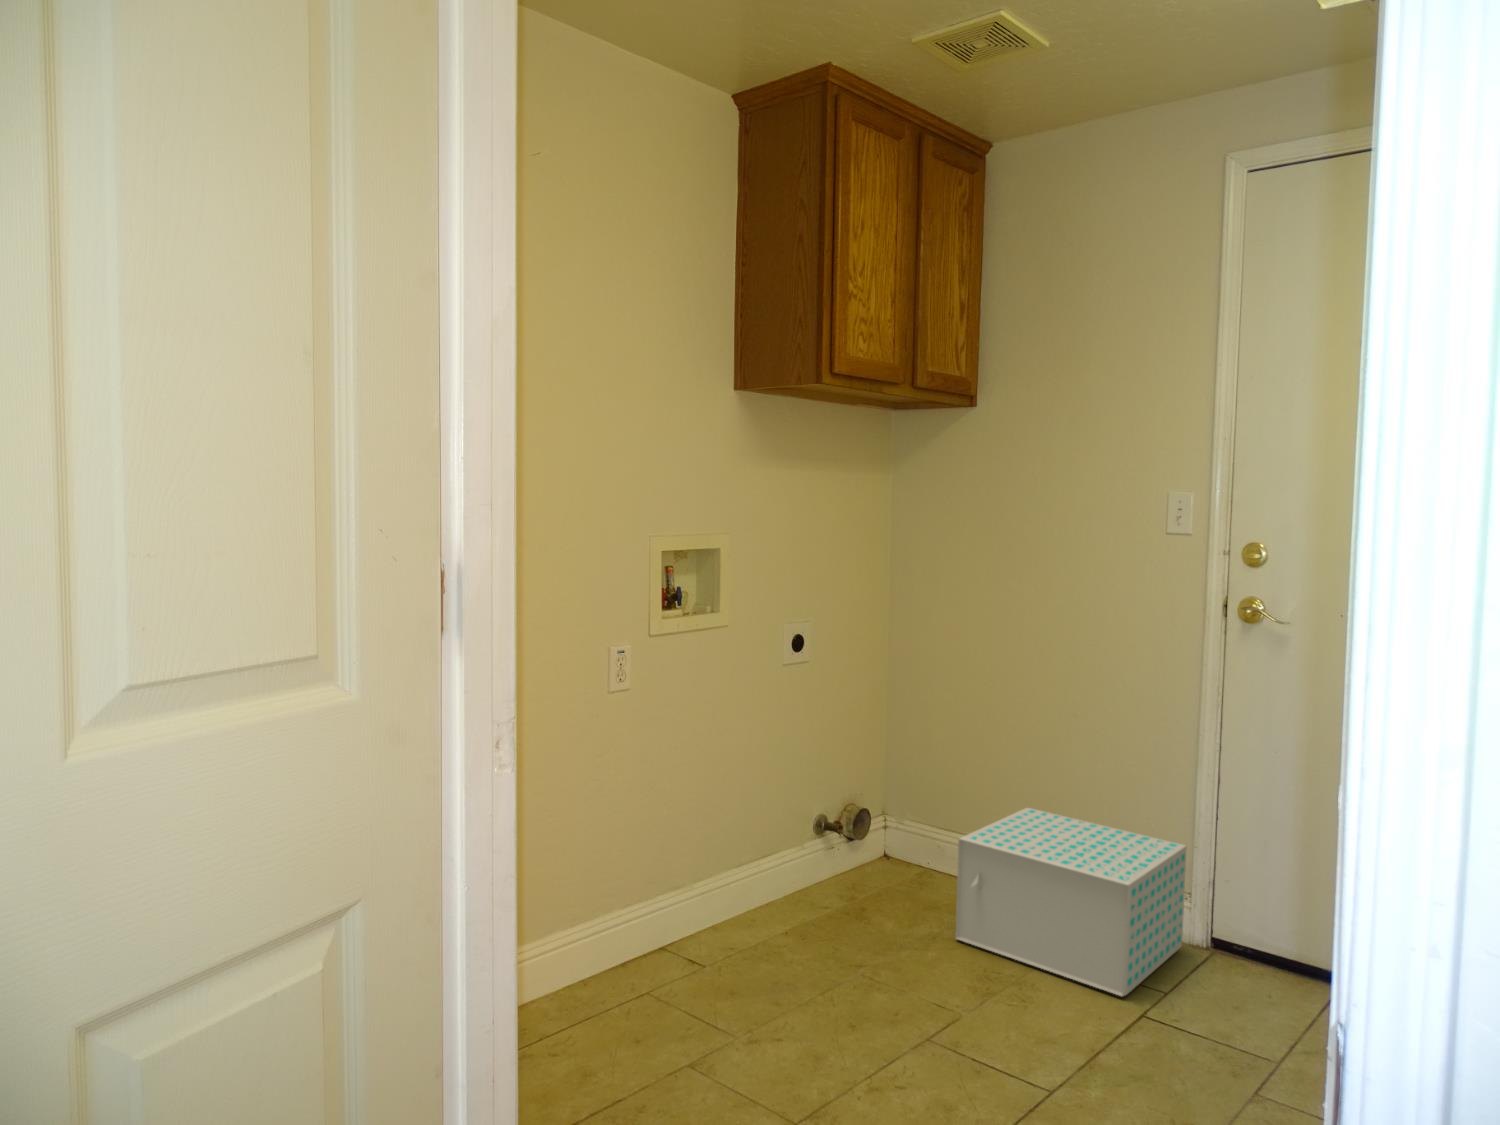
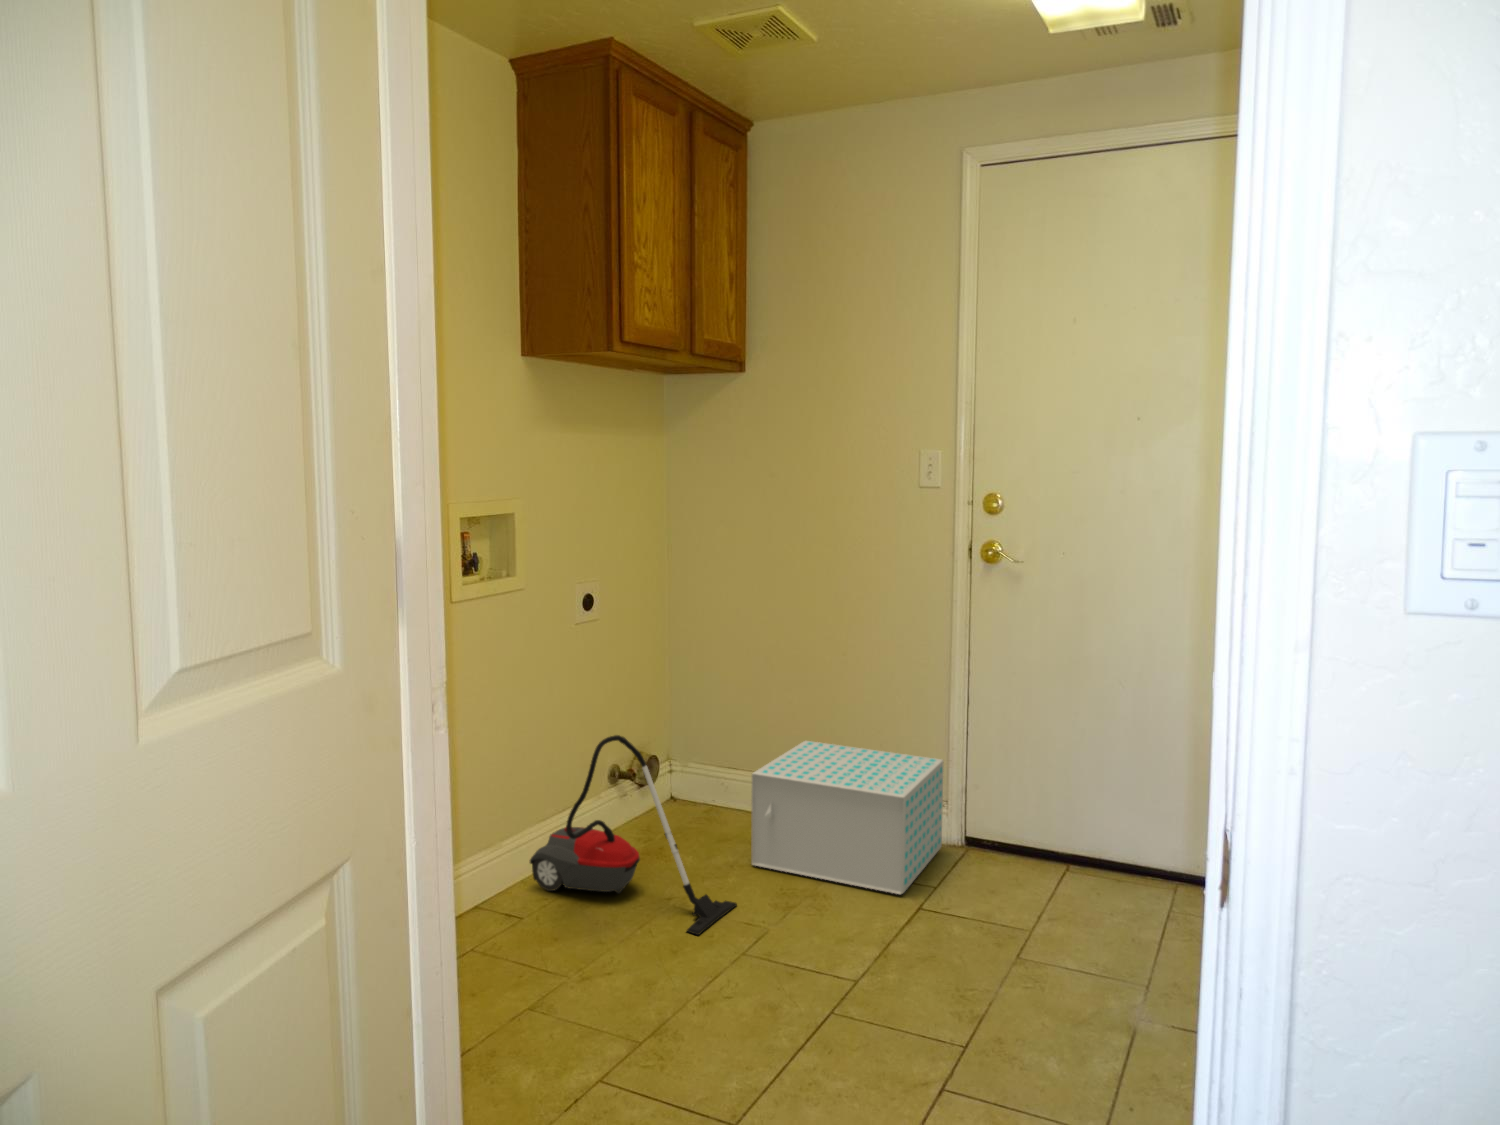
vacuum cleaner: none [720,784,931,1010] -> present [530,735,737,935]

